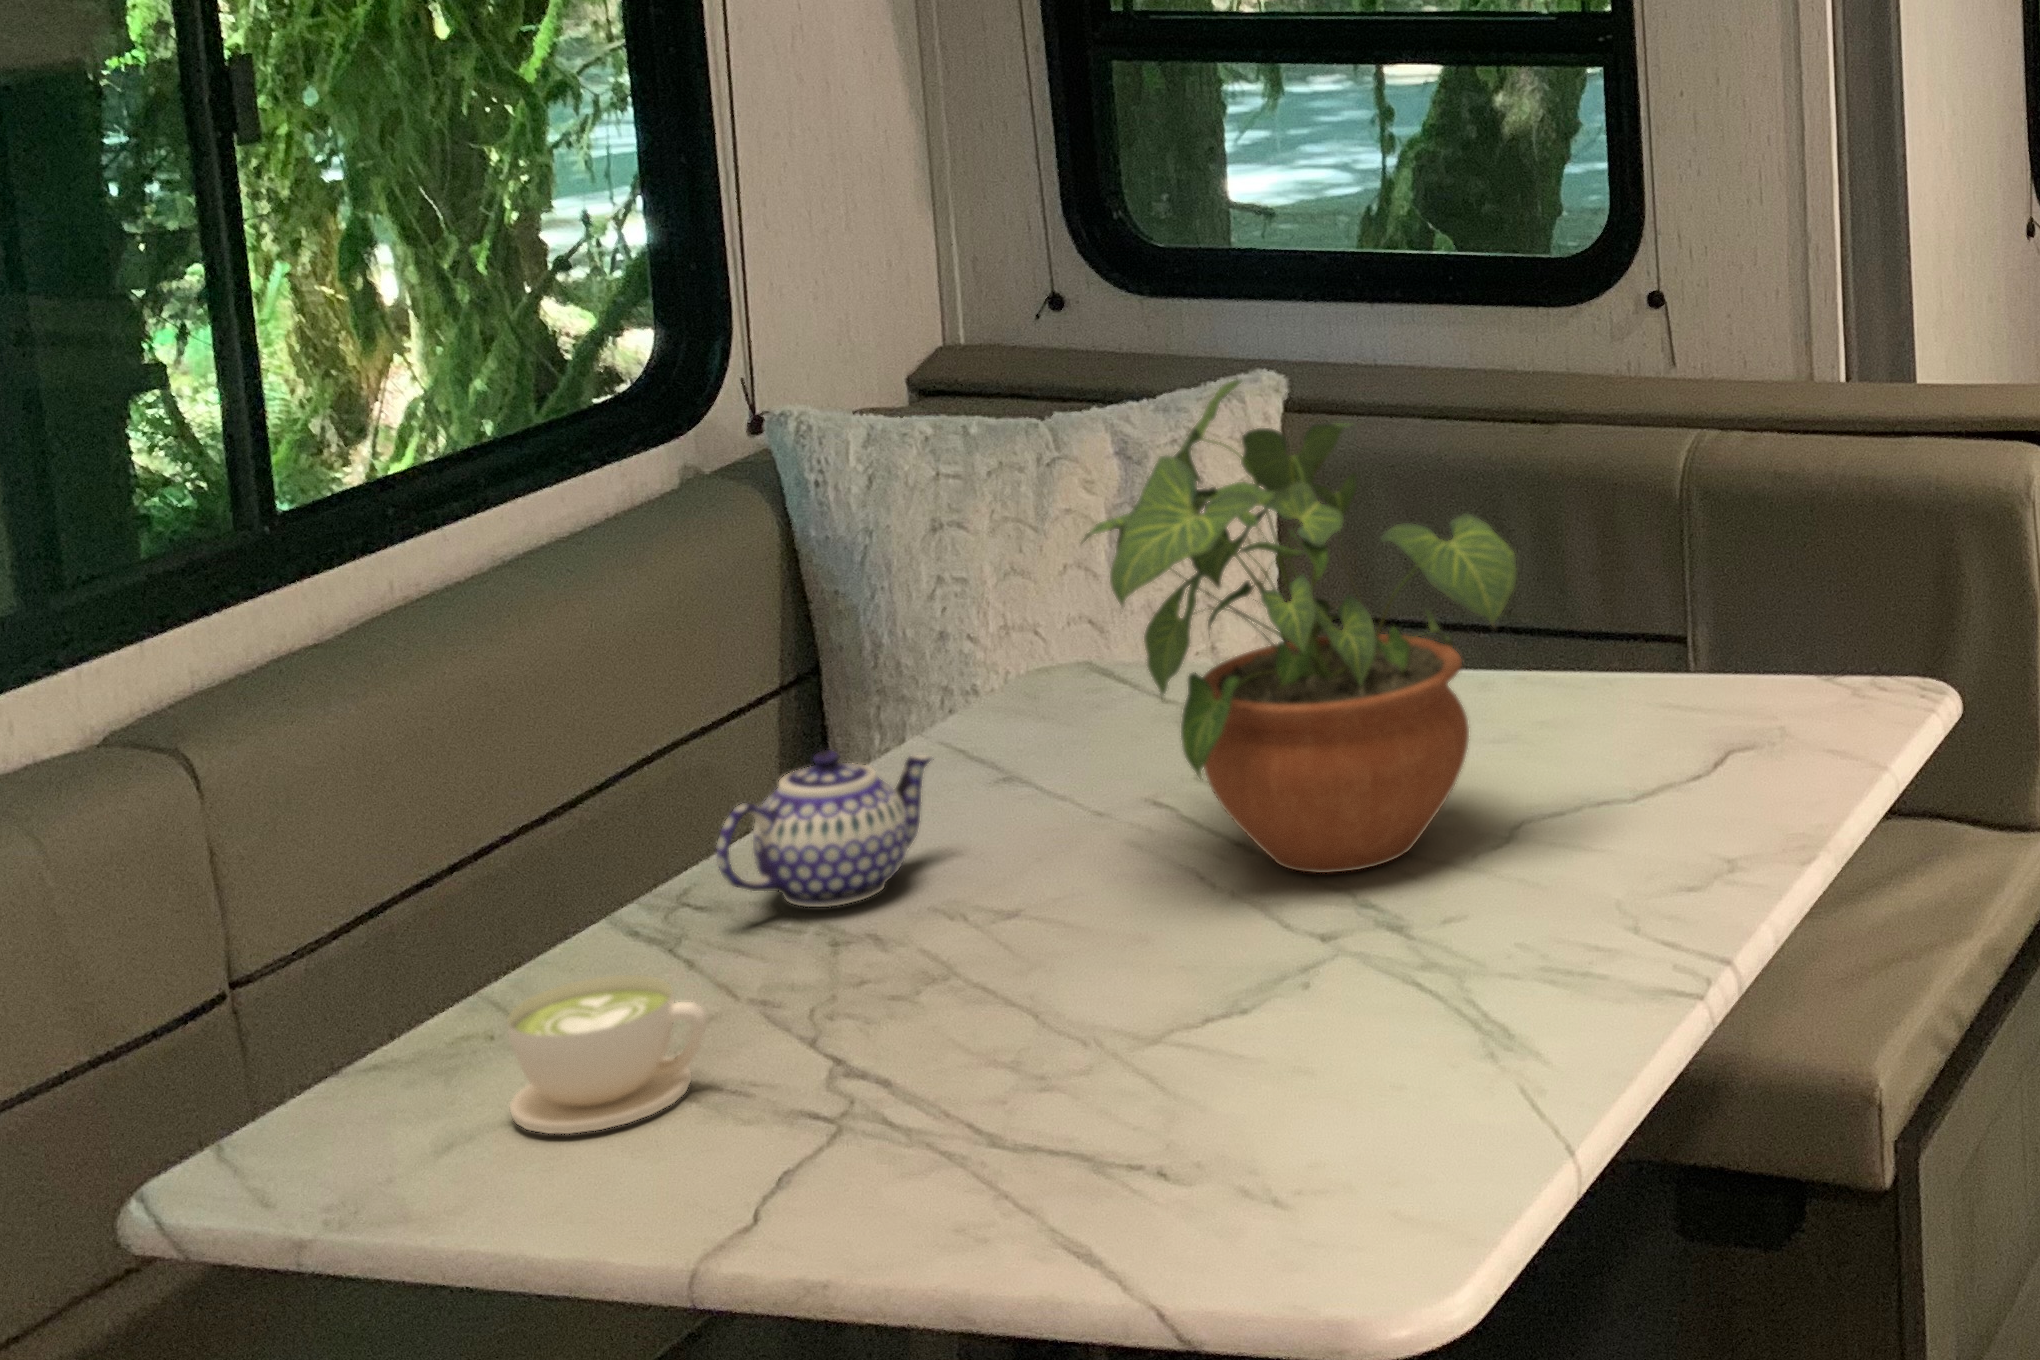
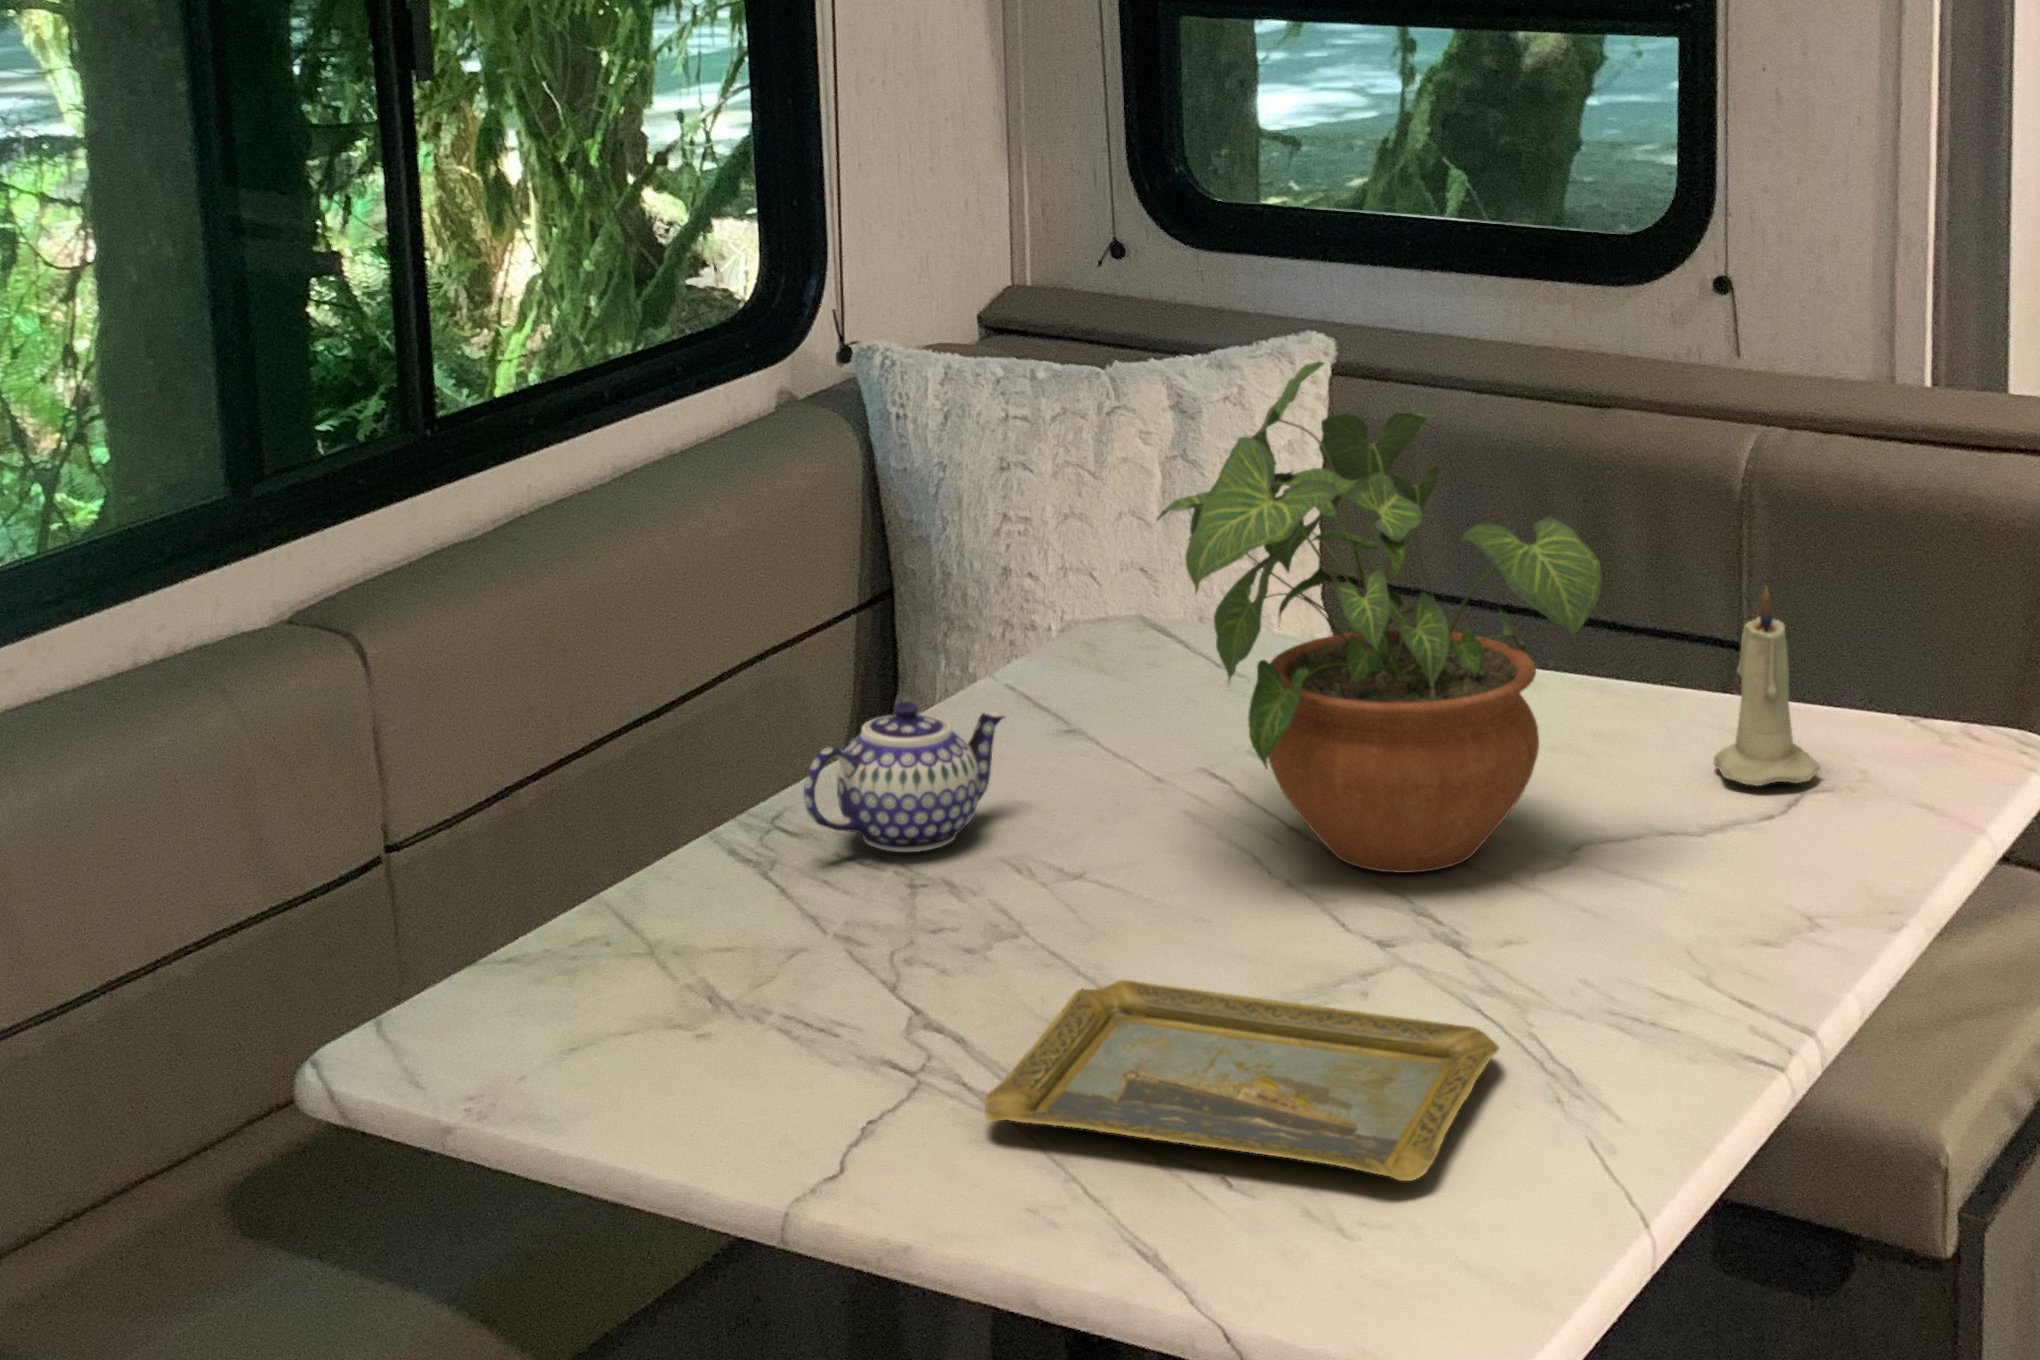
candle: none [1640,567,1737,758] -> present [1714,586,1820,786]
coffee cup: present [507,975,706,1134] -> none [616,906,793,1054]
tray: none [916,1001,1434,1153] -> present [985,980,1500,1181]

